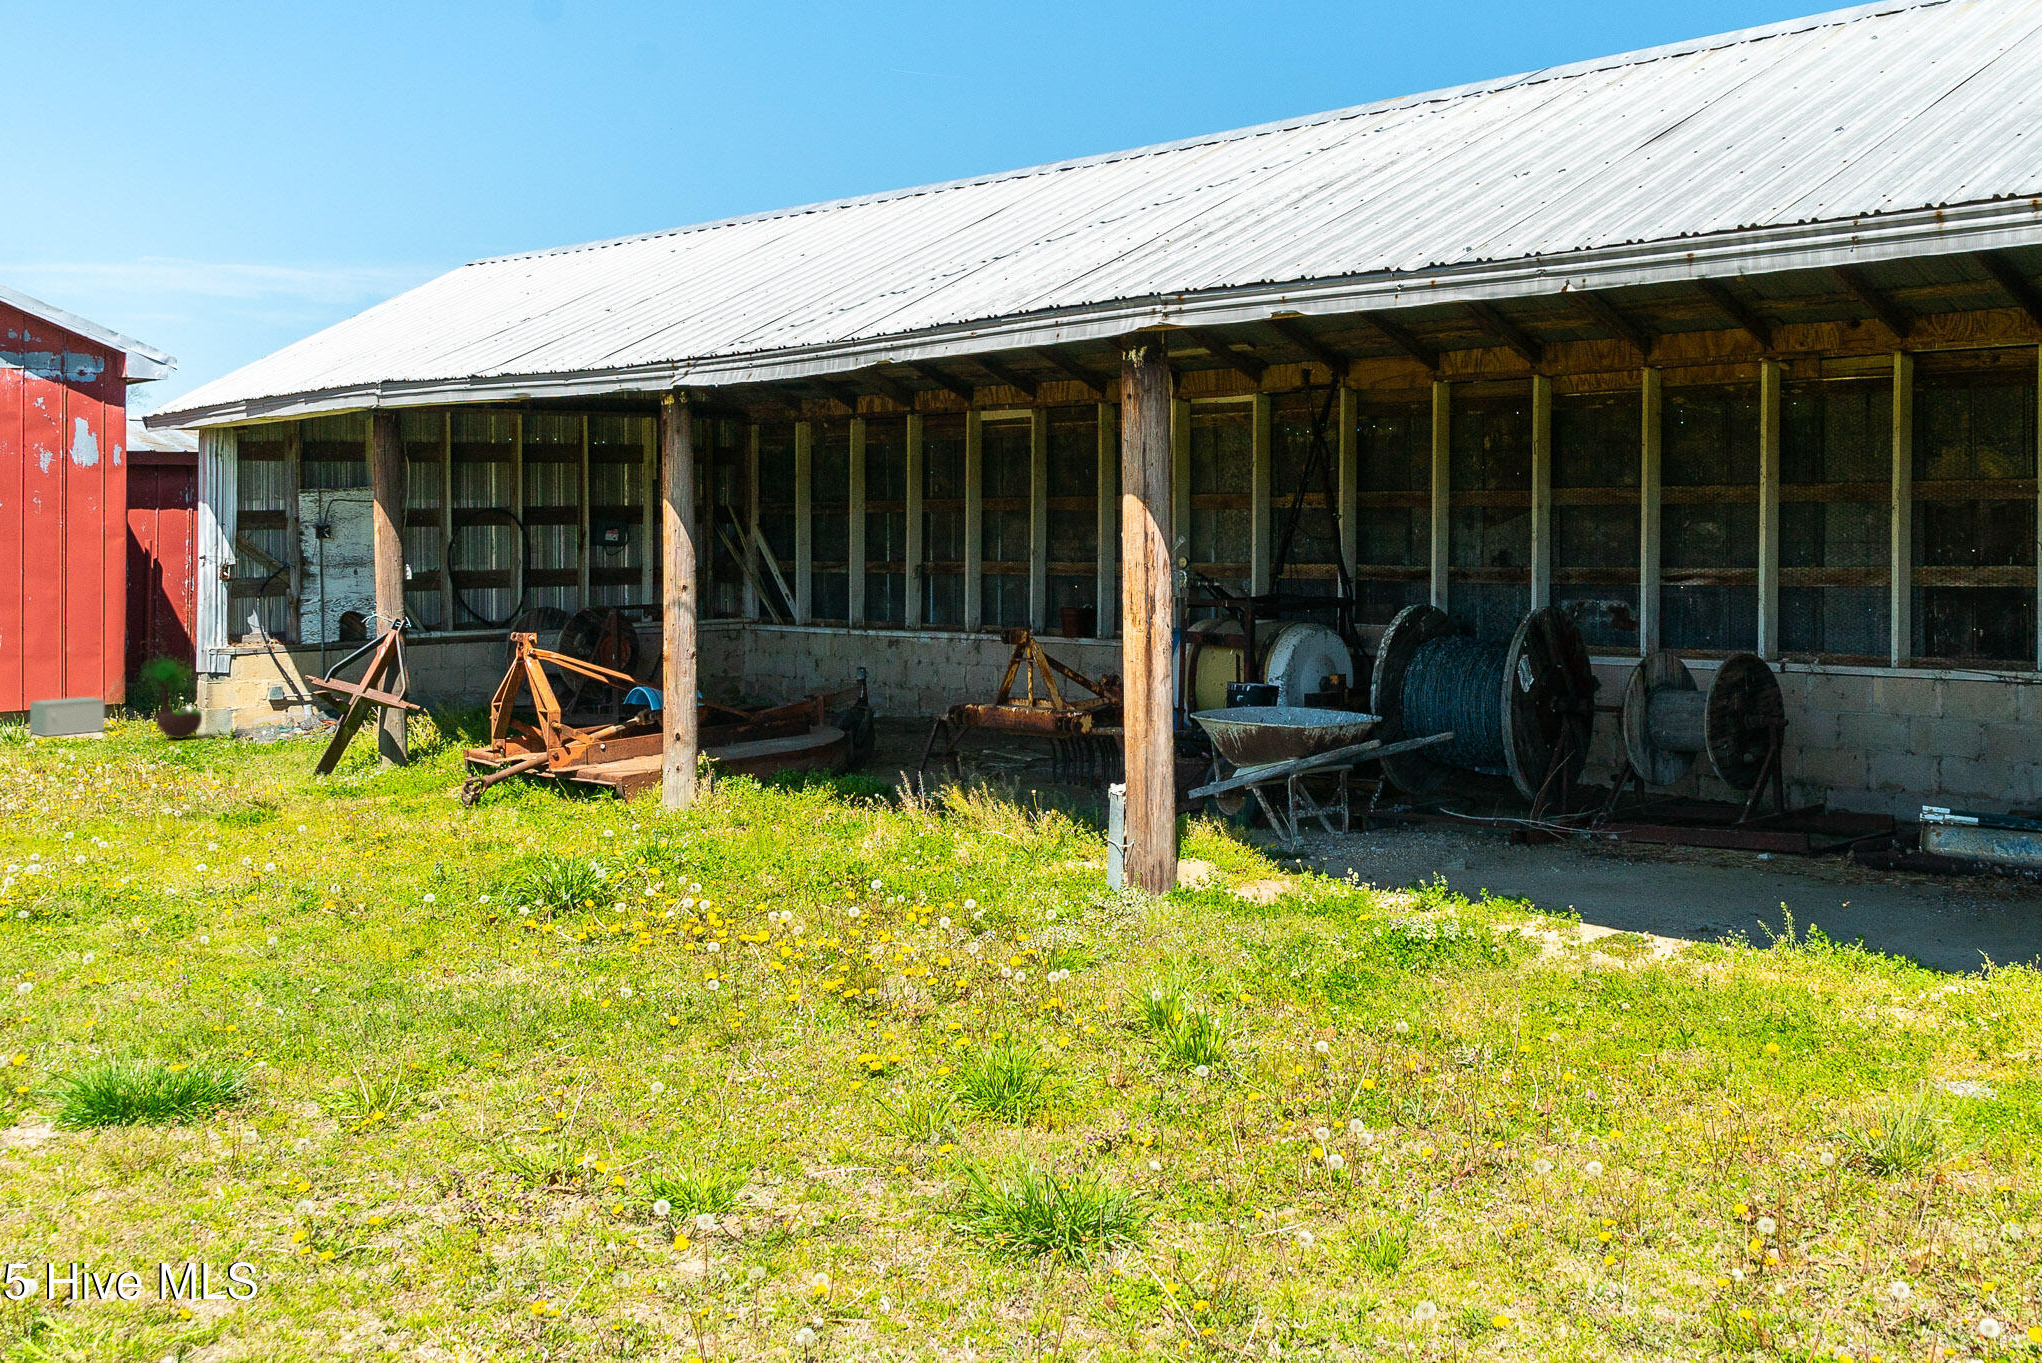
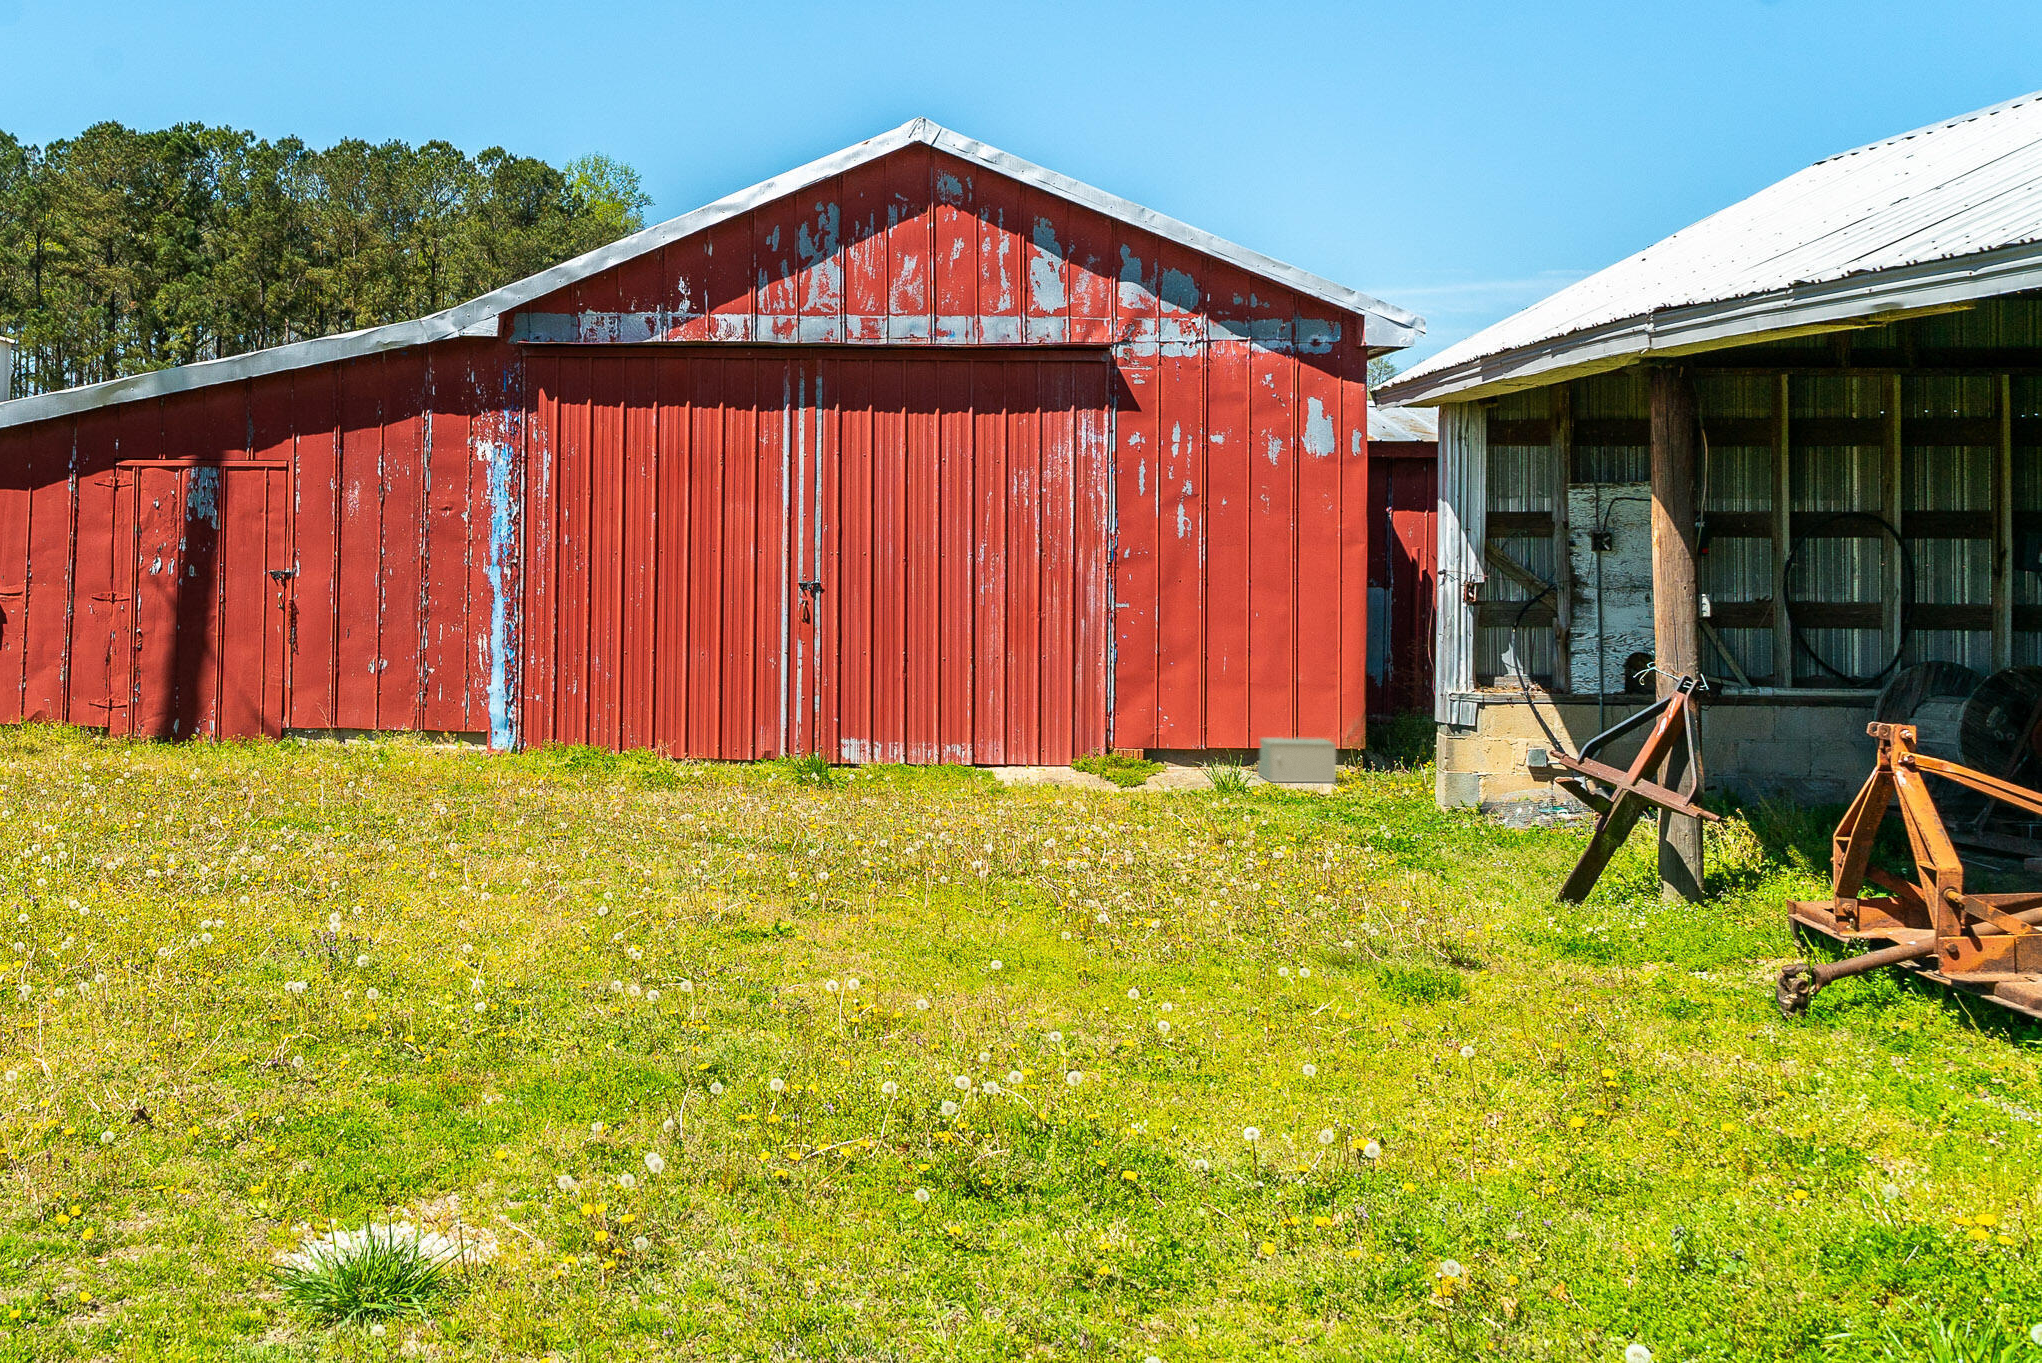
potted tree: present [143,658,202,739] -> none [1367,688,1441,806]

